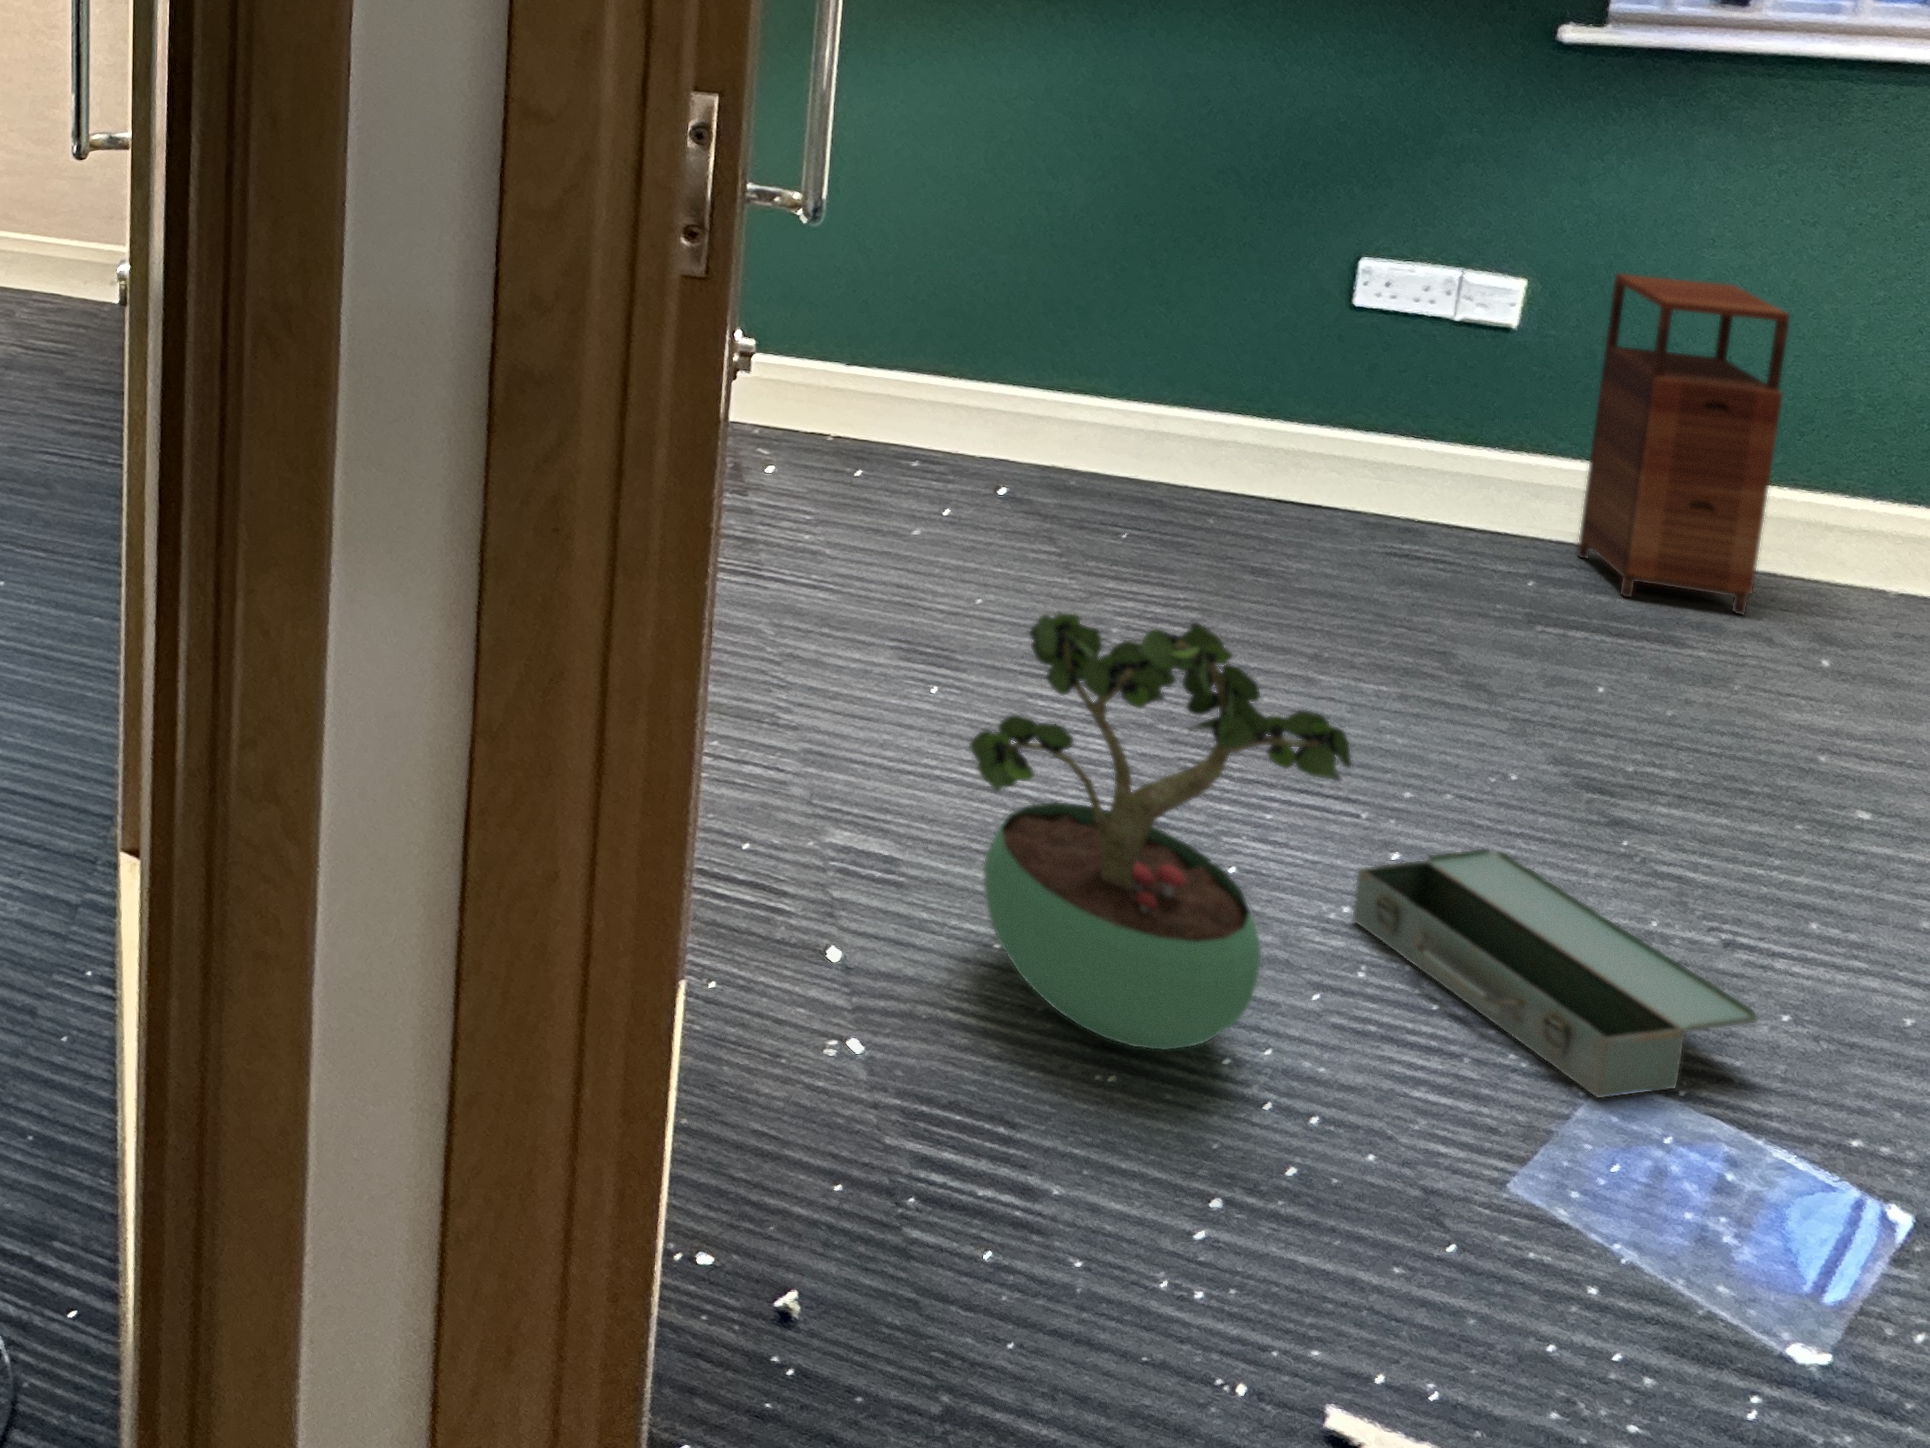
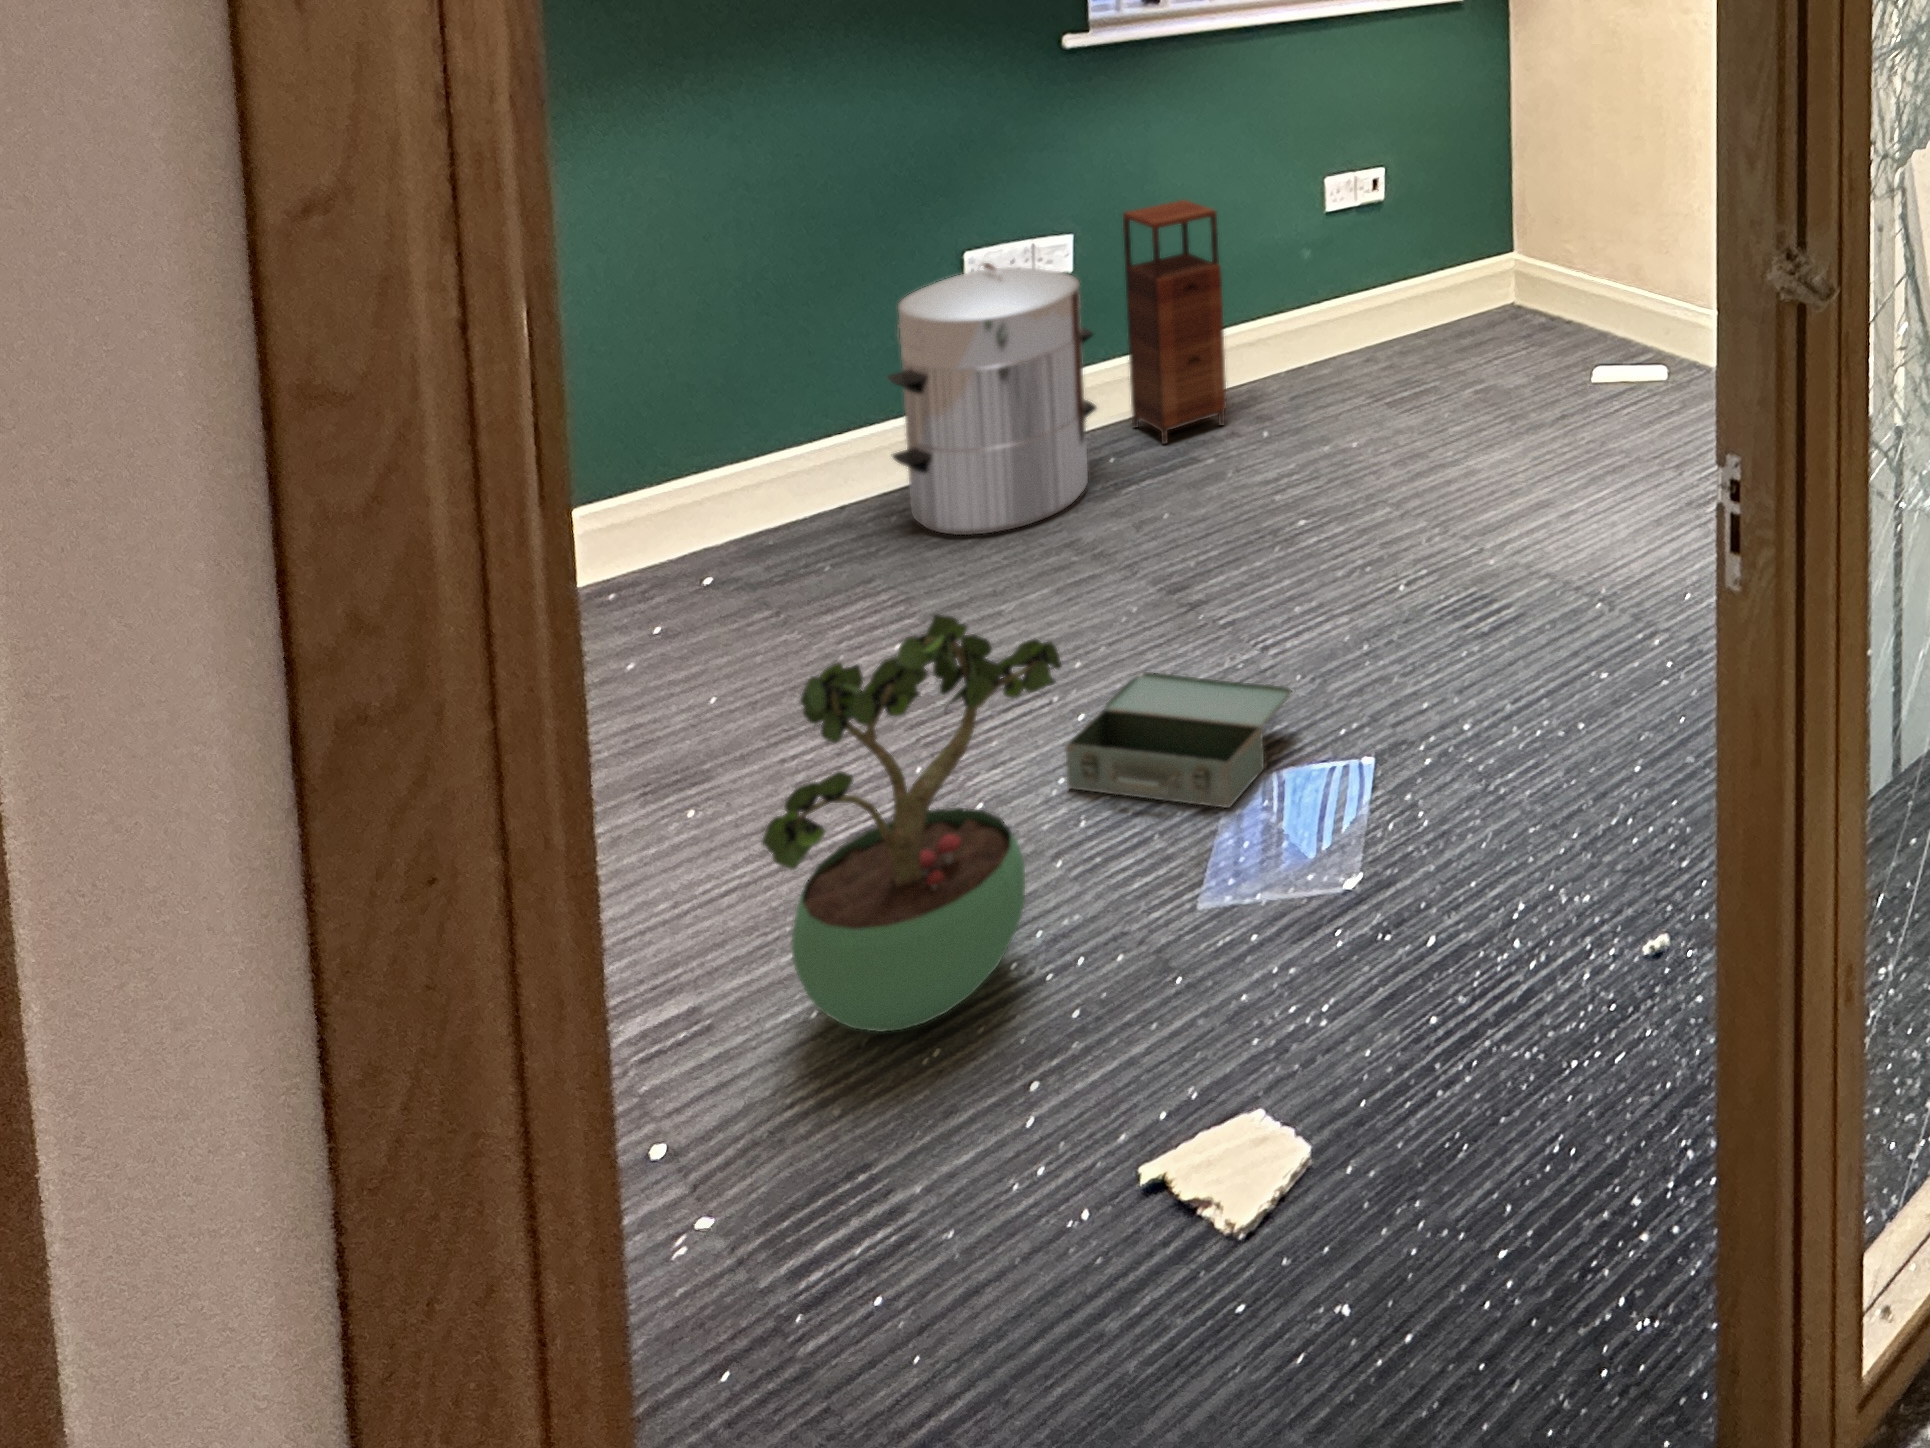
waste bin: none [1221,275,1531,607] -> present [888,263,1096,535]

